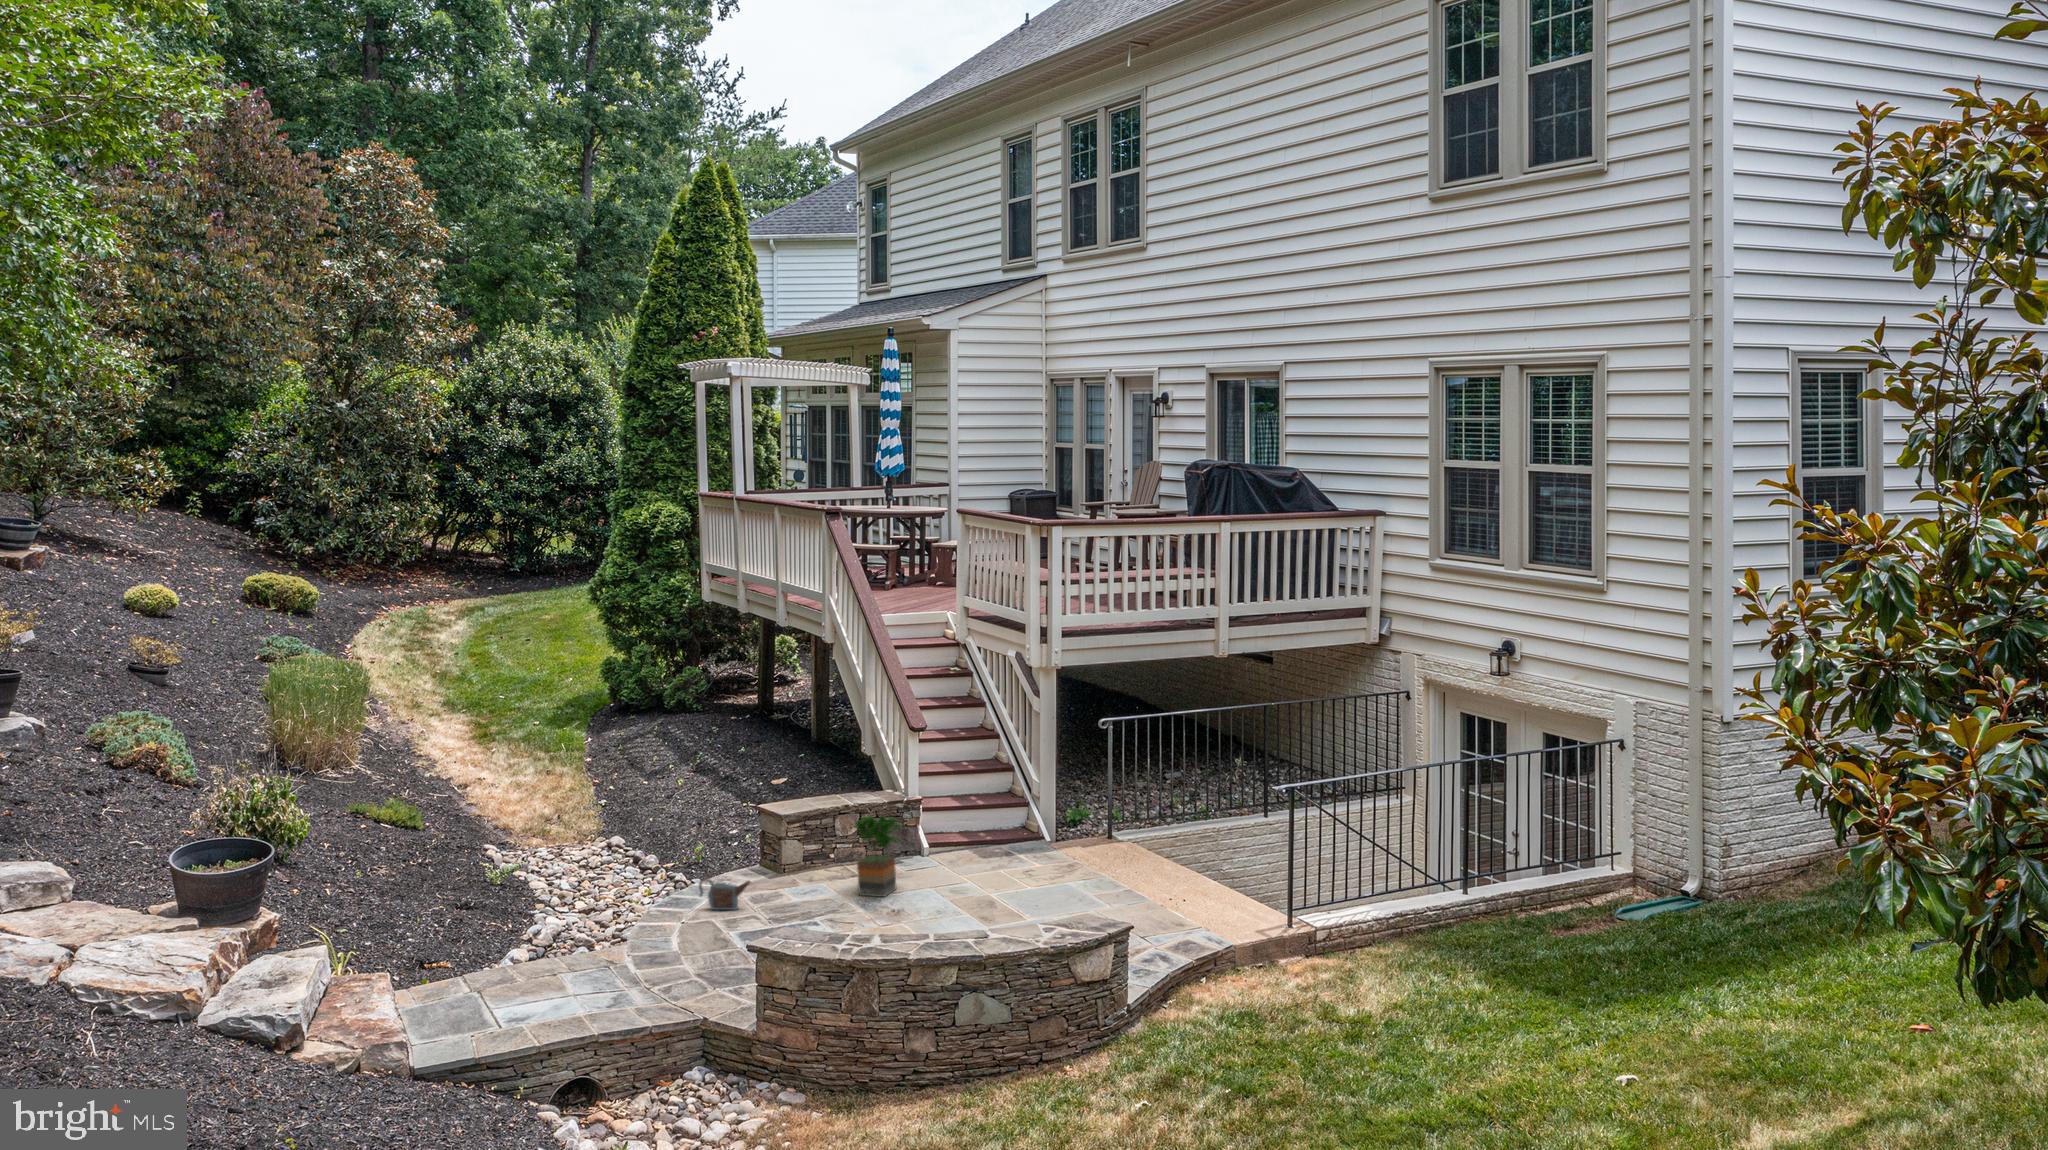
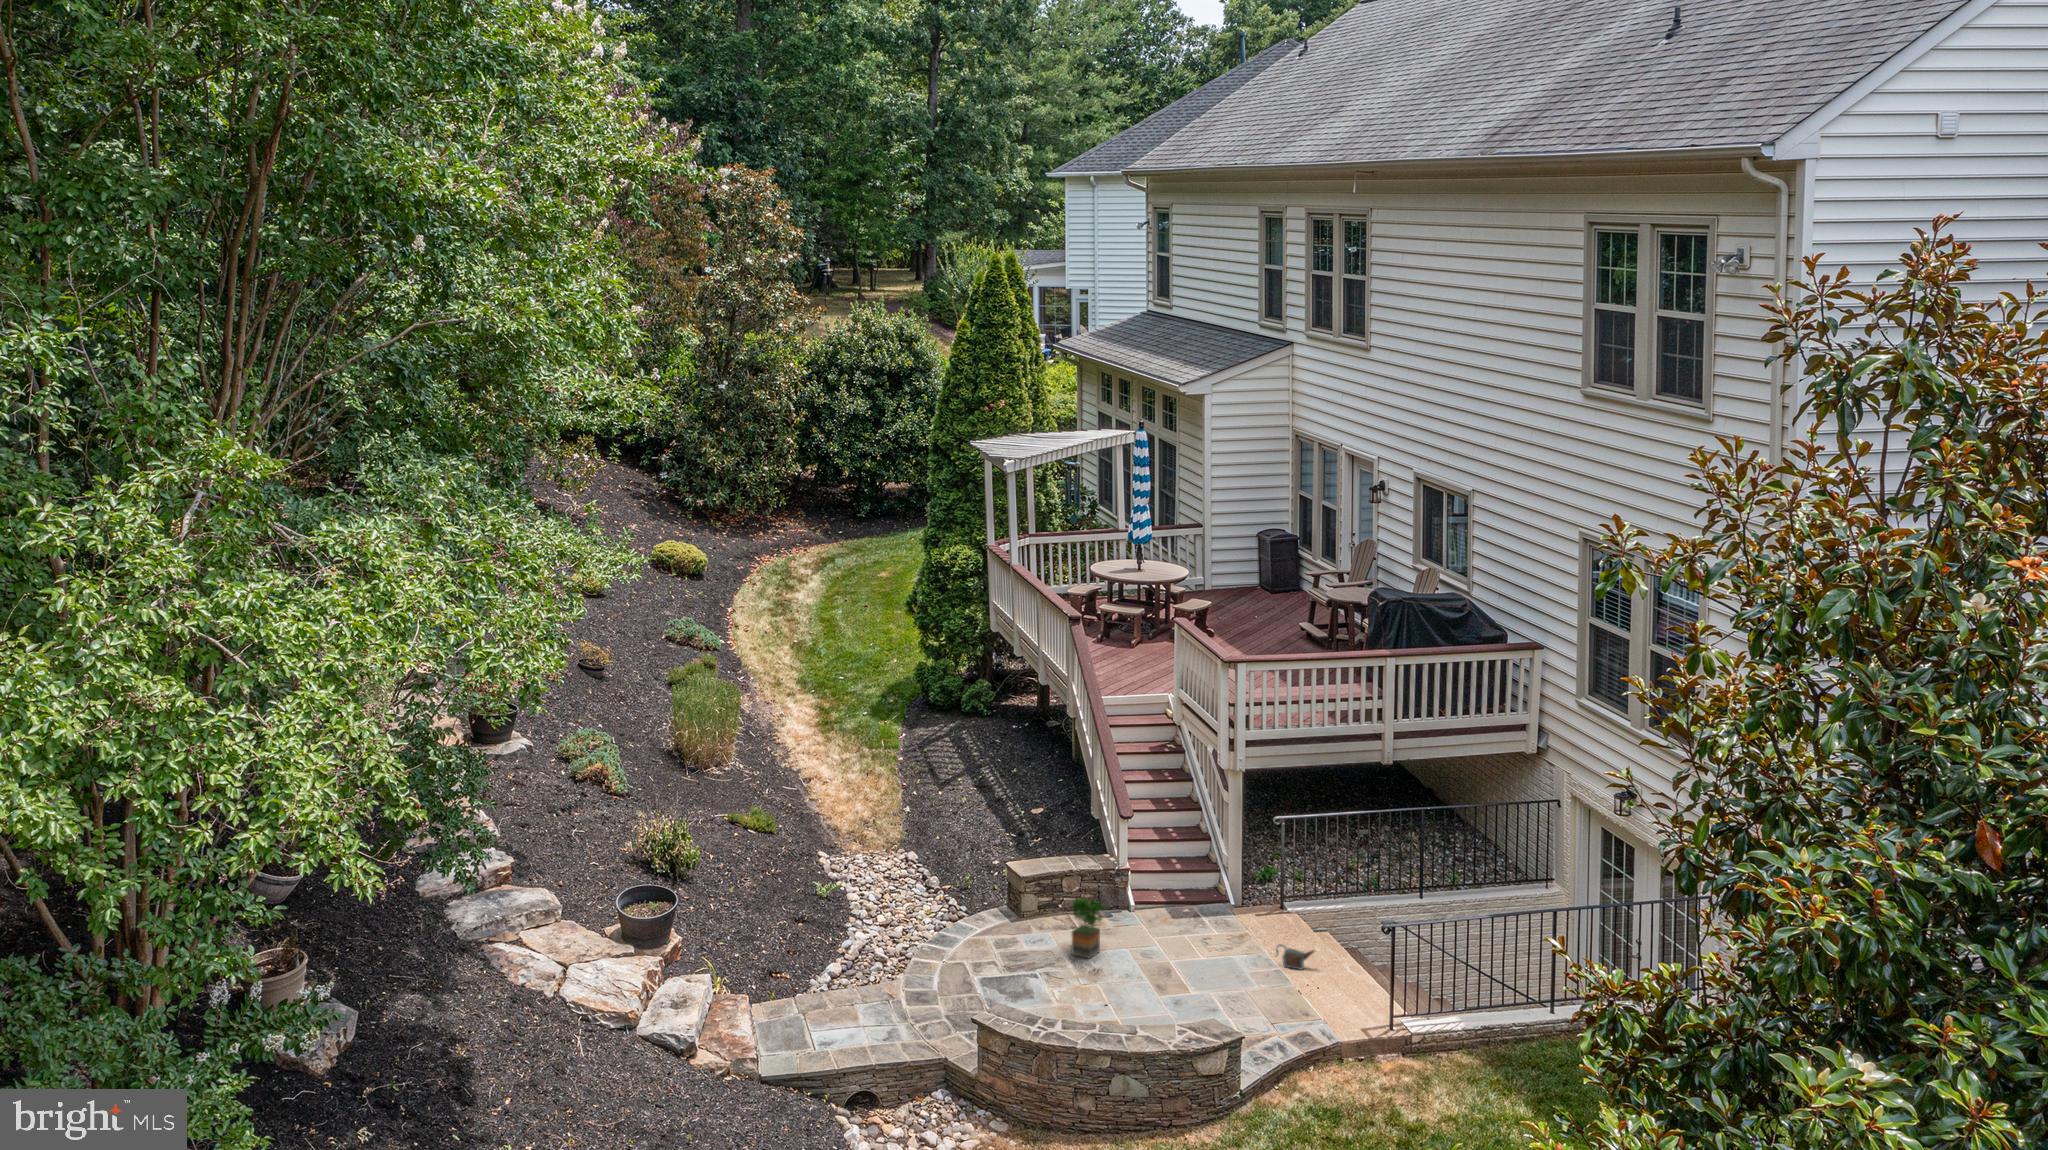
watering can: present [699,878,751,910] -> present [1276,944,1315,969]

